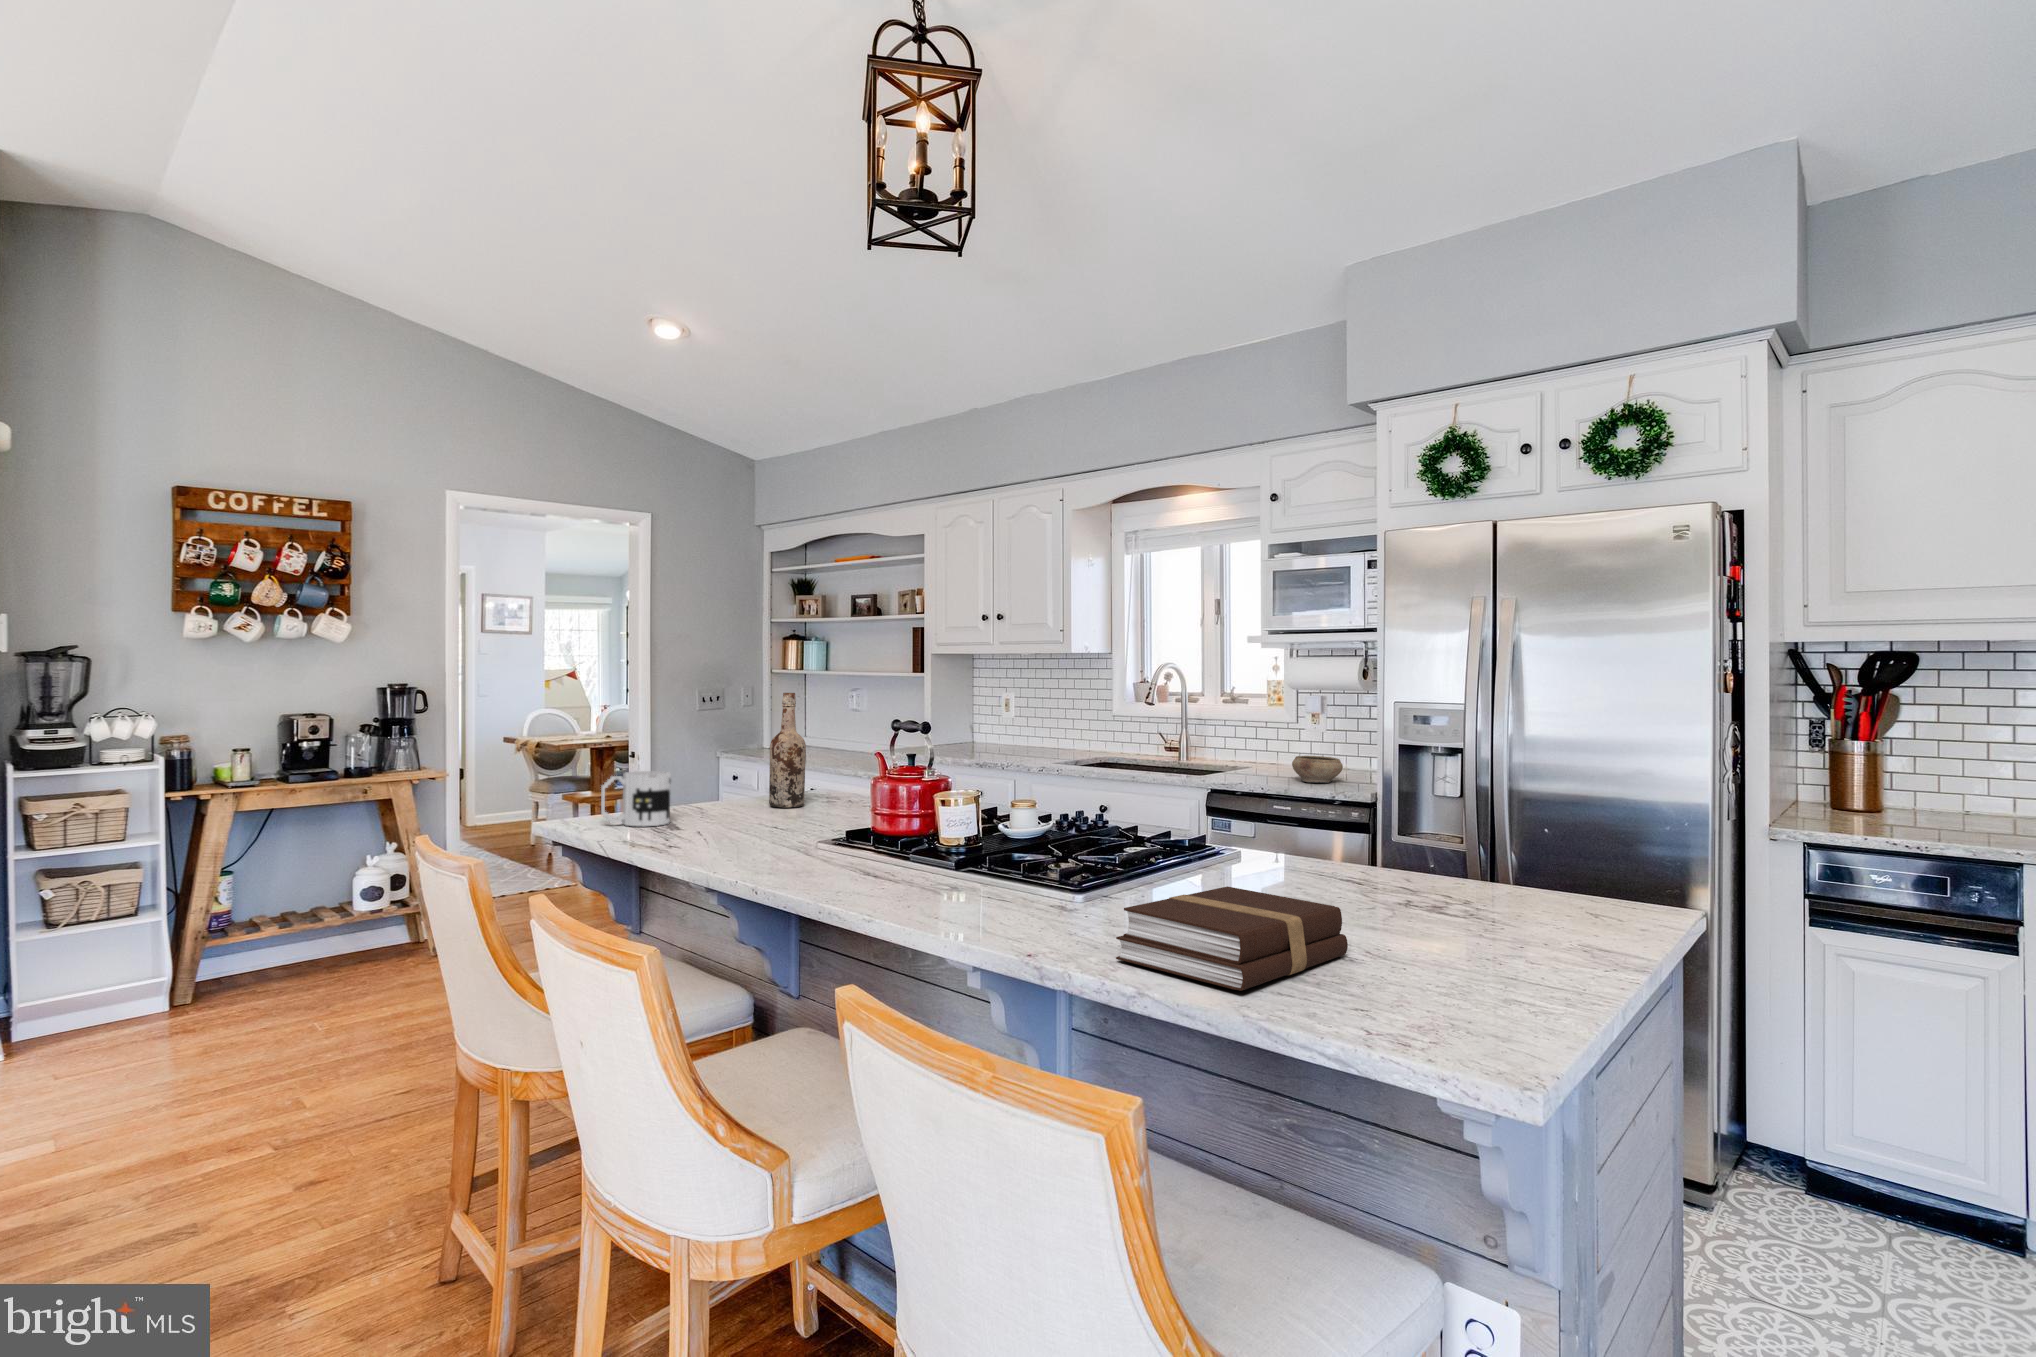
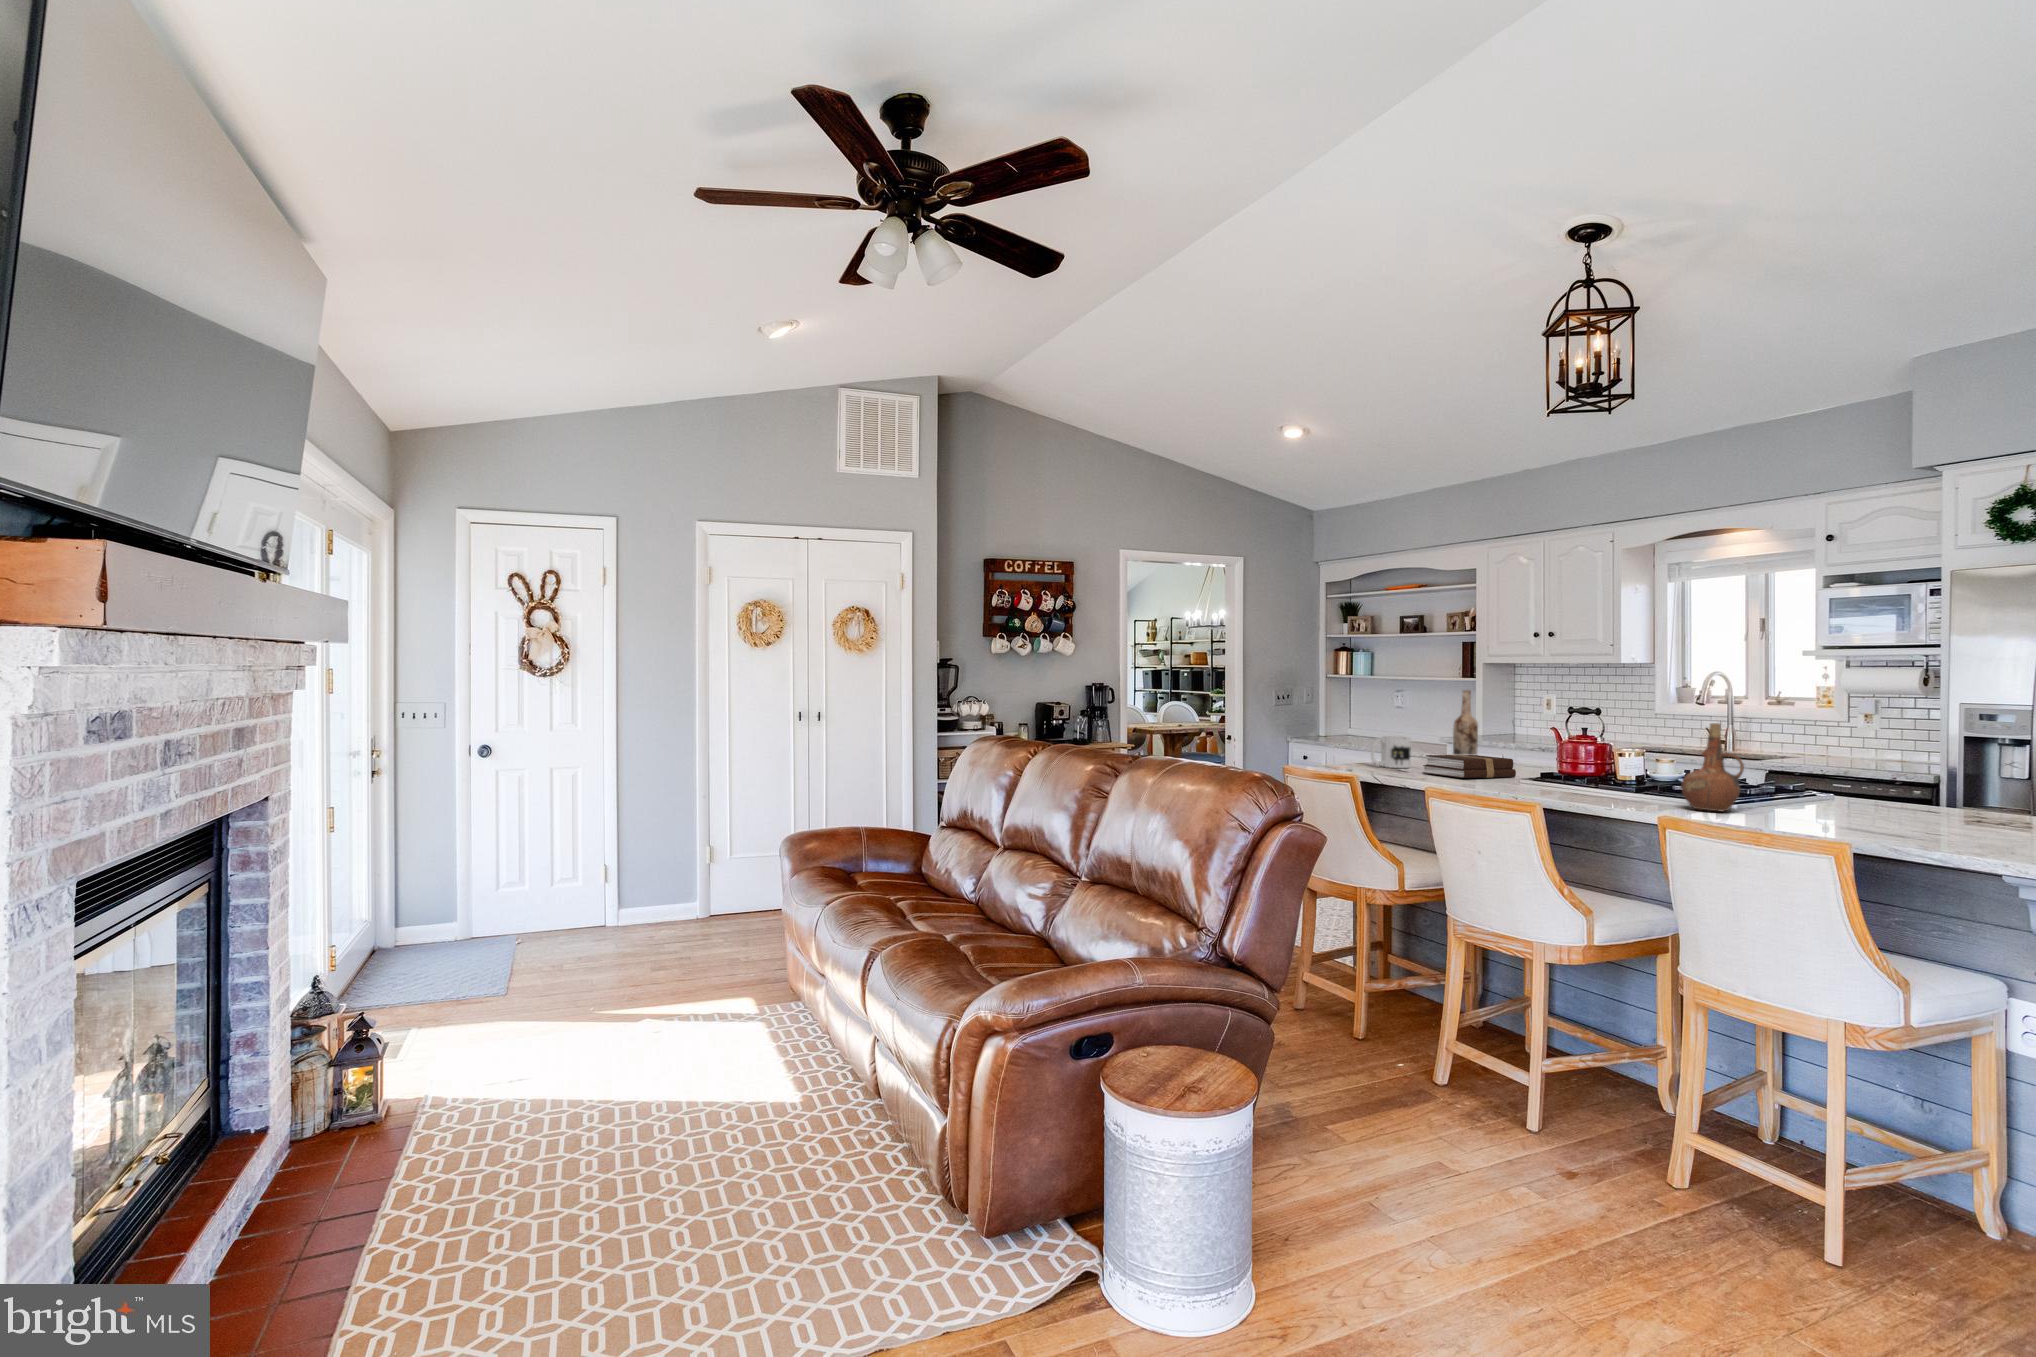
ceramic pitcher: none [958,756,1055,923] -> present [1681,723,1744,811]
ceramic bowl: present [1292,756,1343,783] -> none [1852,747,1904,769]
book: present [1116,886,1348,991] -> present [1423,755,1516,778]

